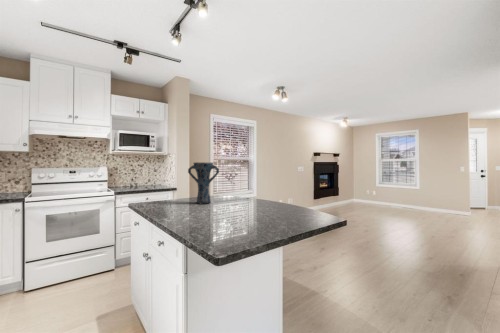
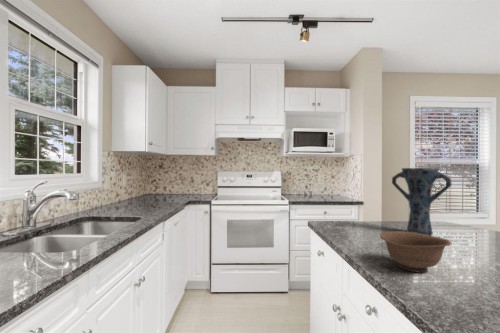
bowl: none [172,200,209,221] -> present [380,231,451,272]

